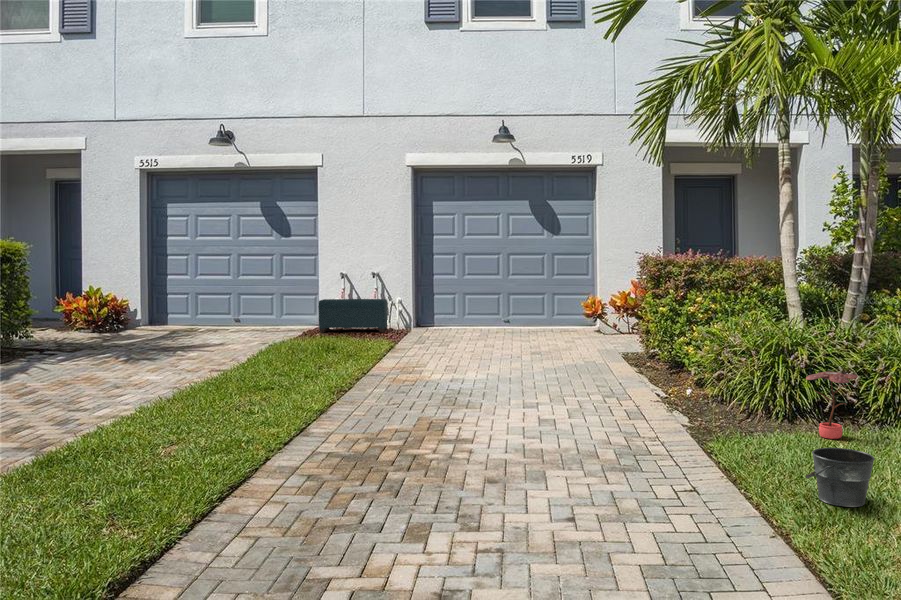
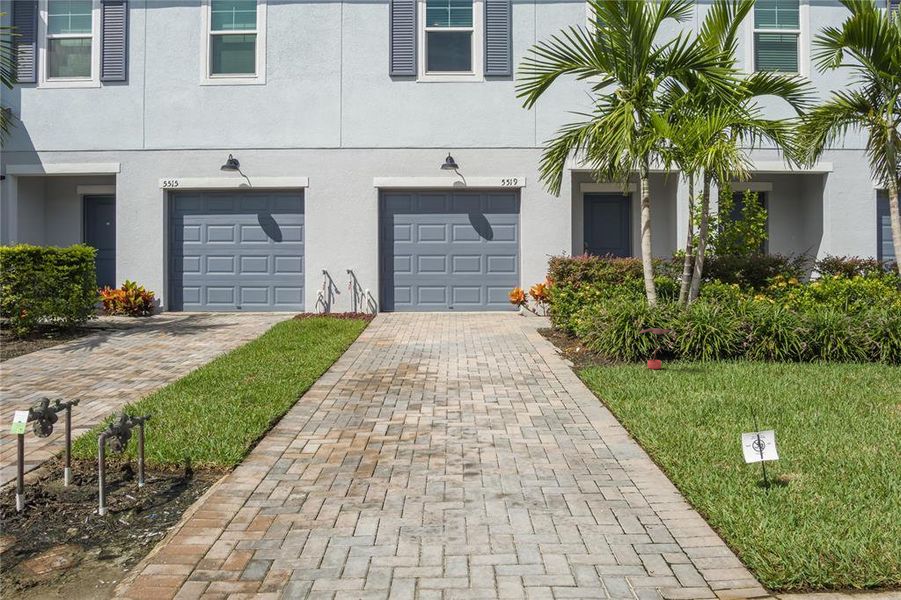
bench: present [318,299,388,333] -> none [308,290,361,316]
bucket: present [806,448,875,507] -> none [626,365,661,396]

